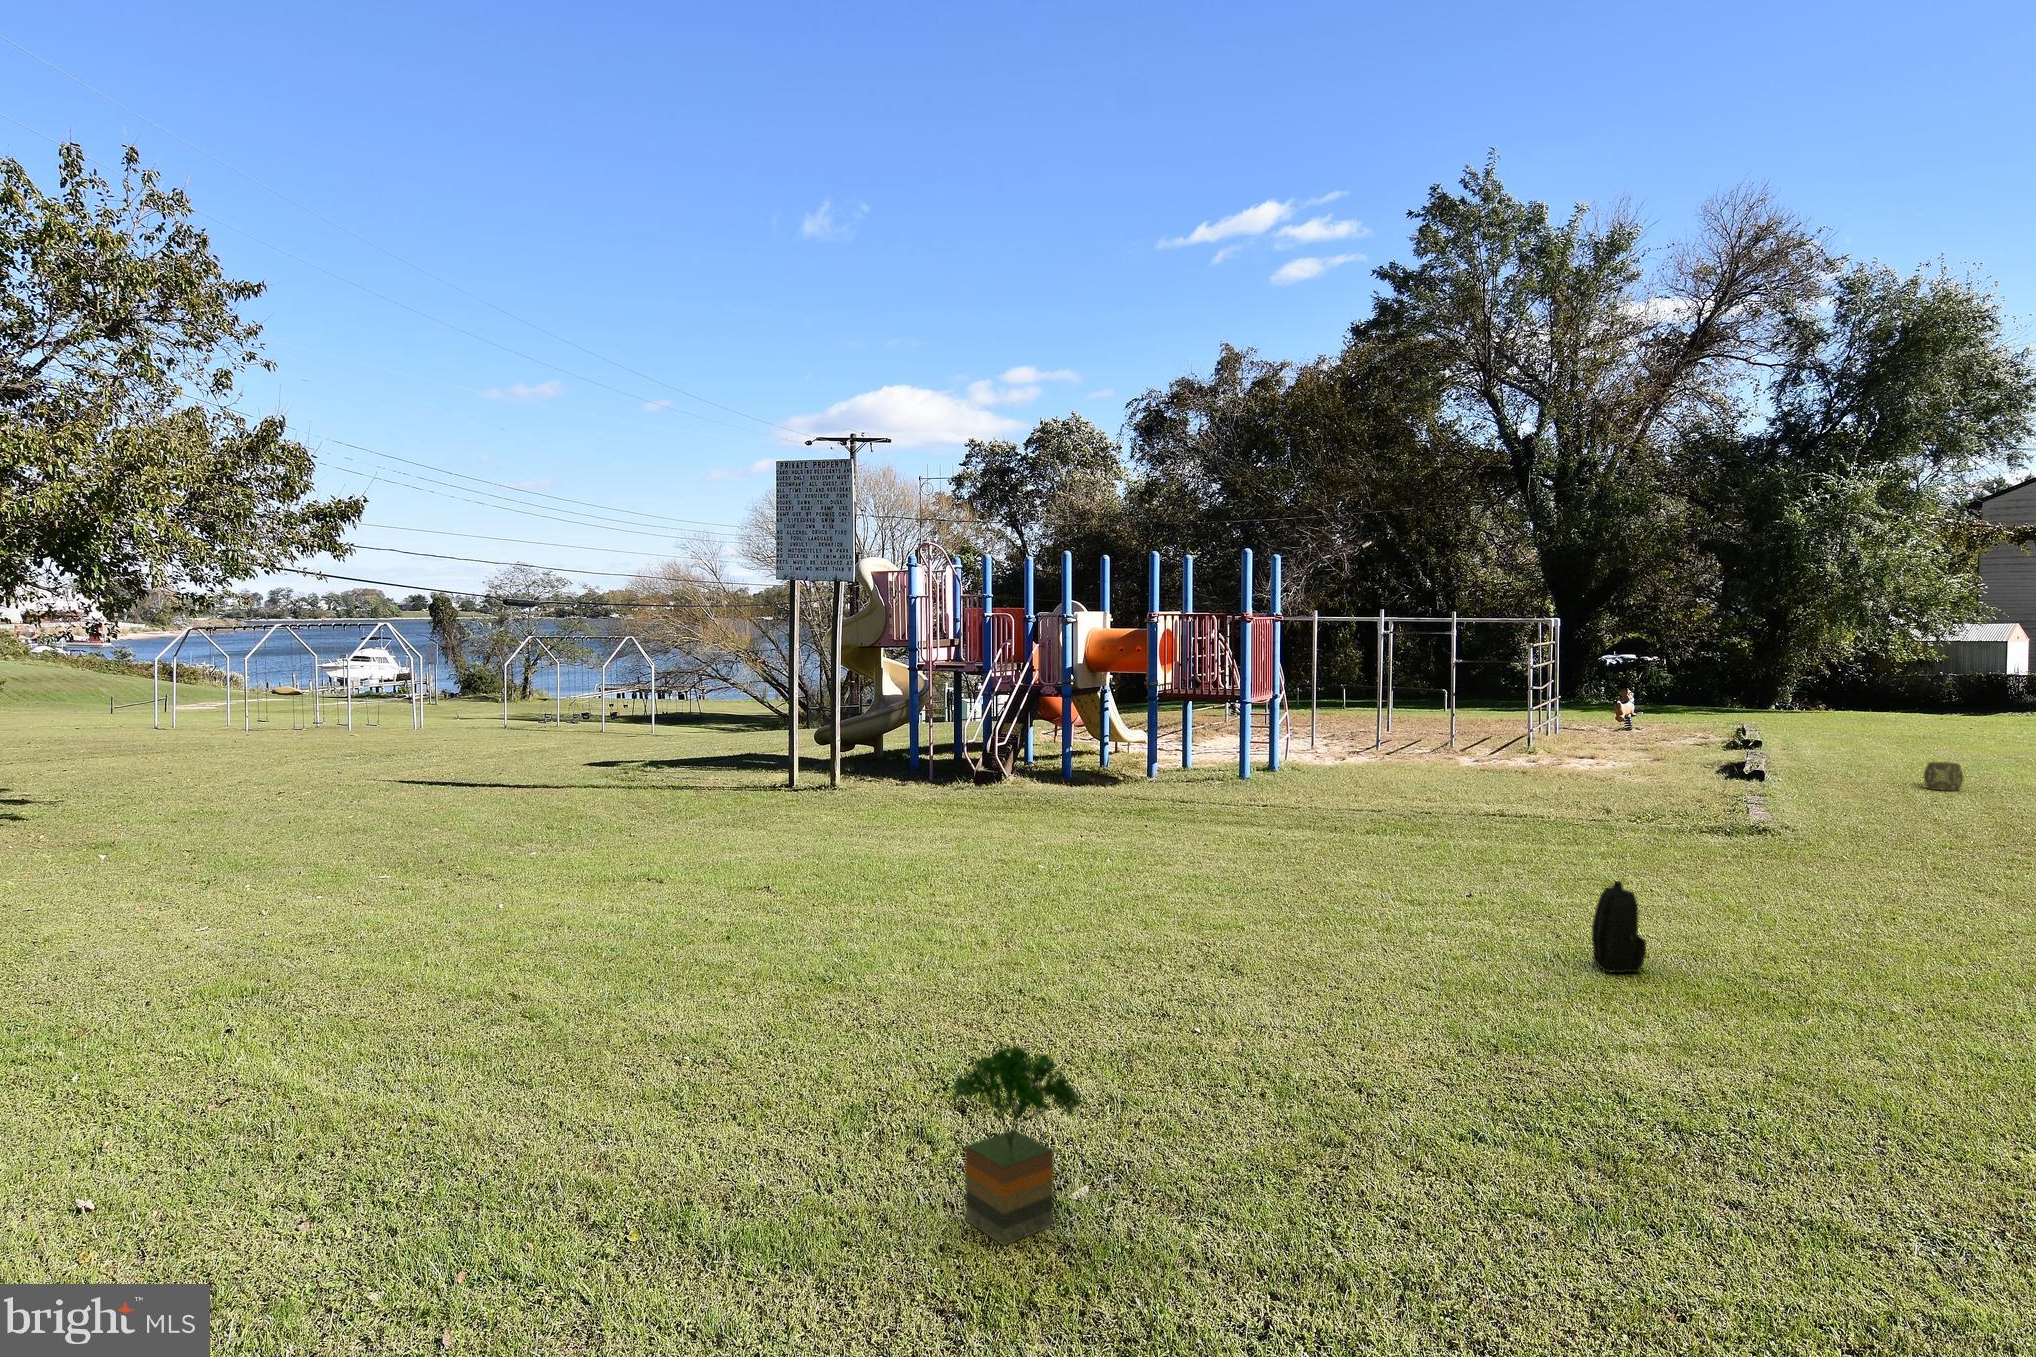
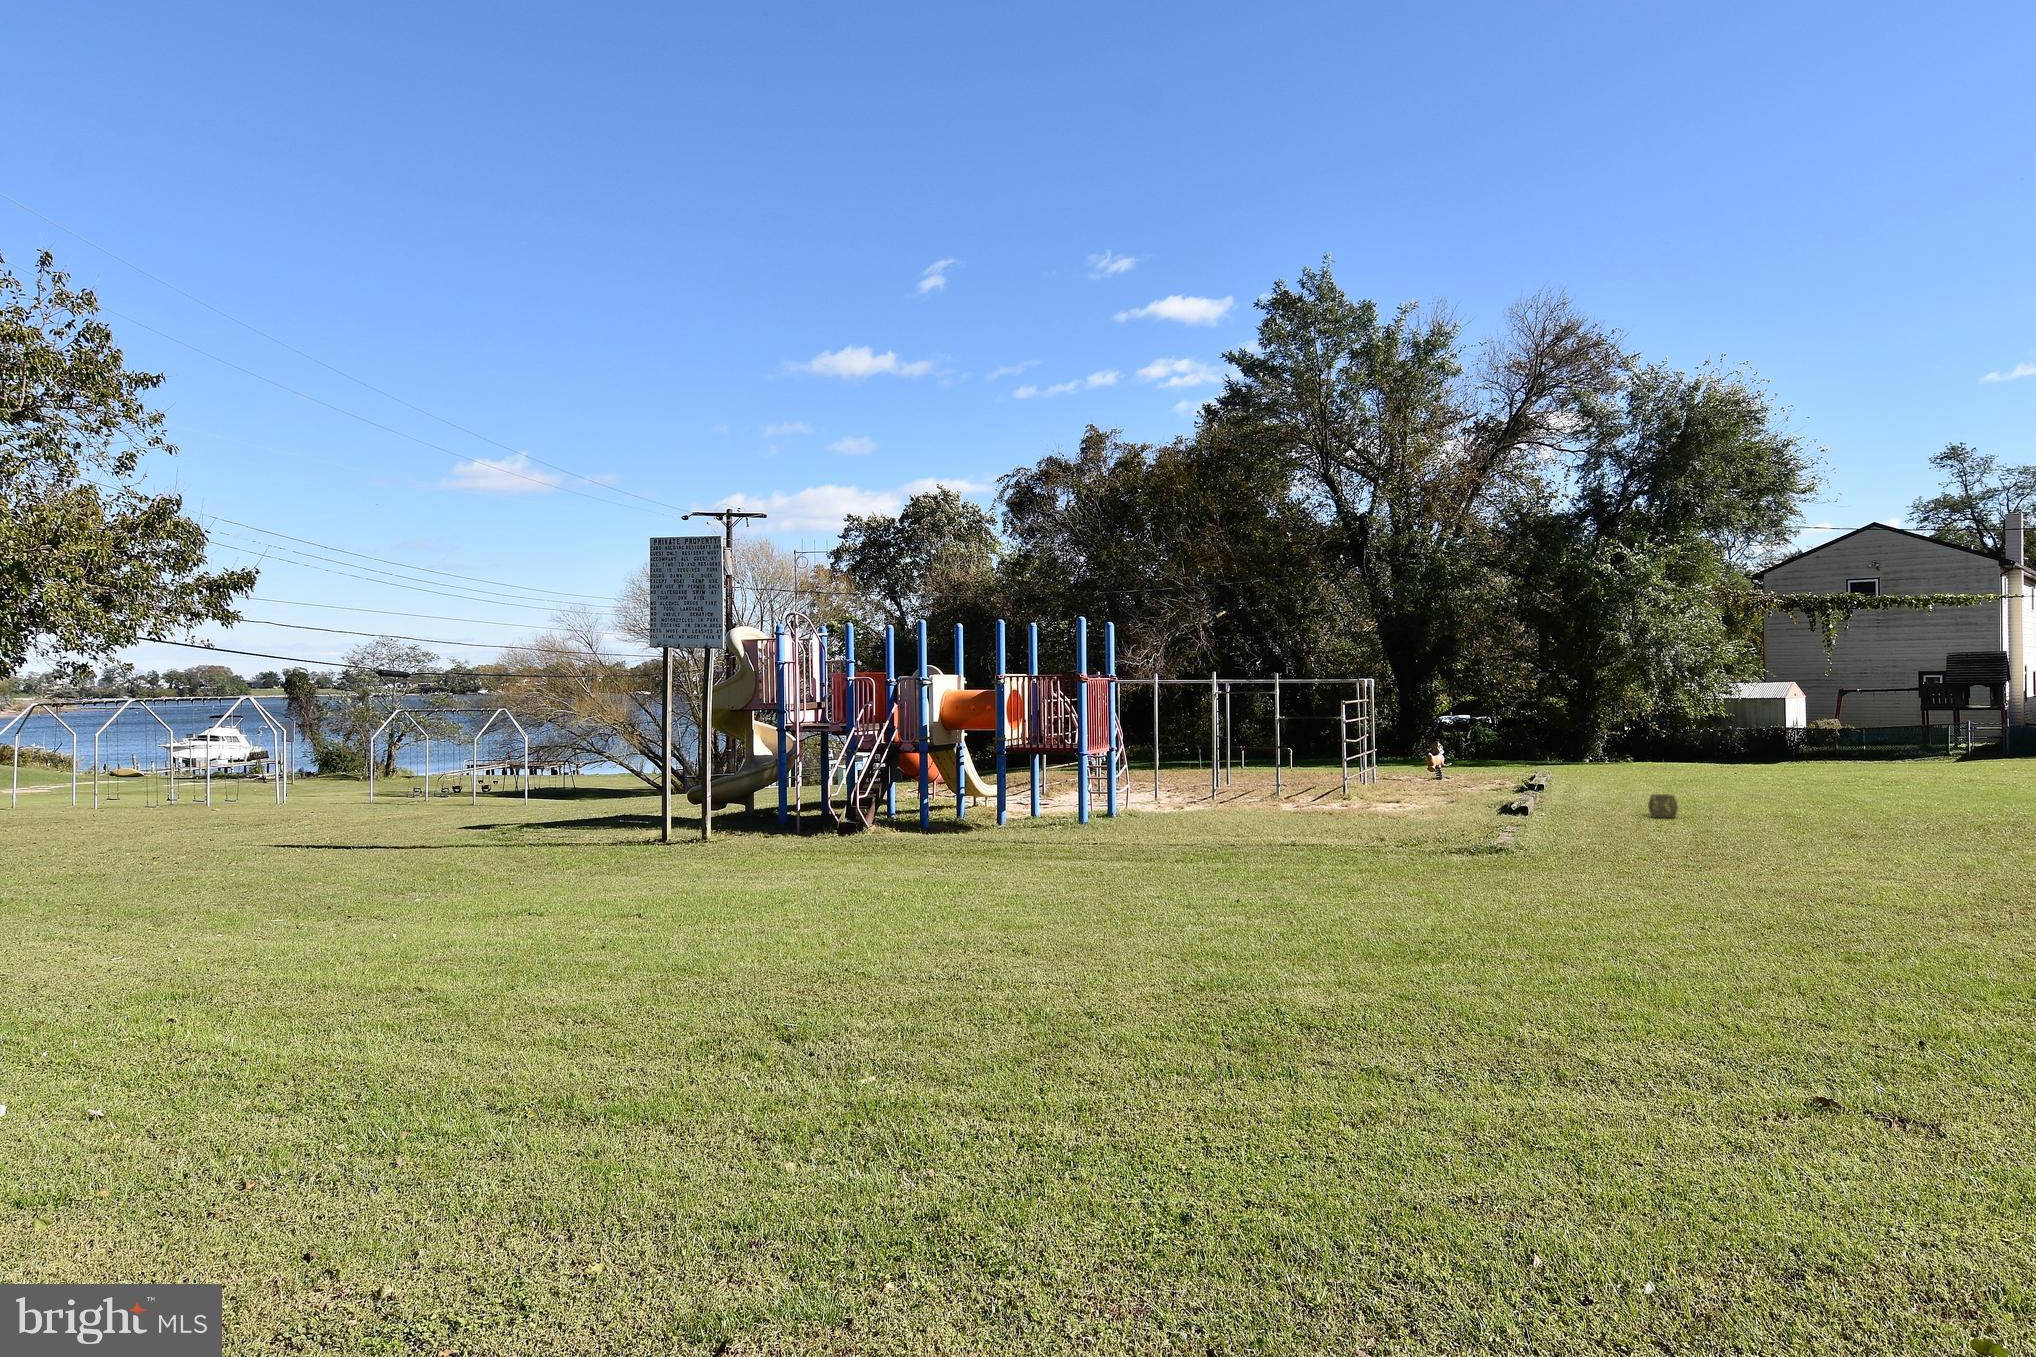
backpack: present [1592,881,1646,973] -> none [1282,865,1318,935]
potted tree: present [951,1046,1081,1245] -> none [750,946,841,1075]

